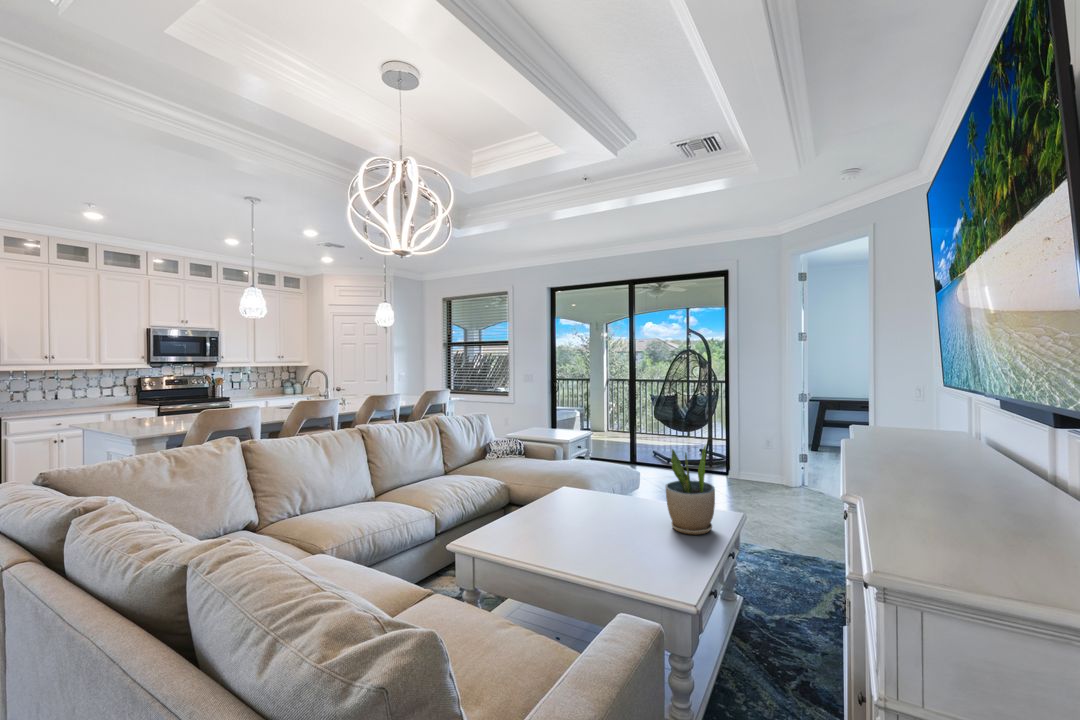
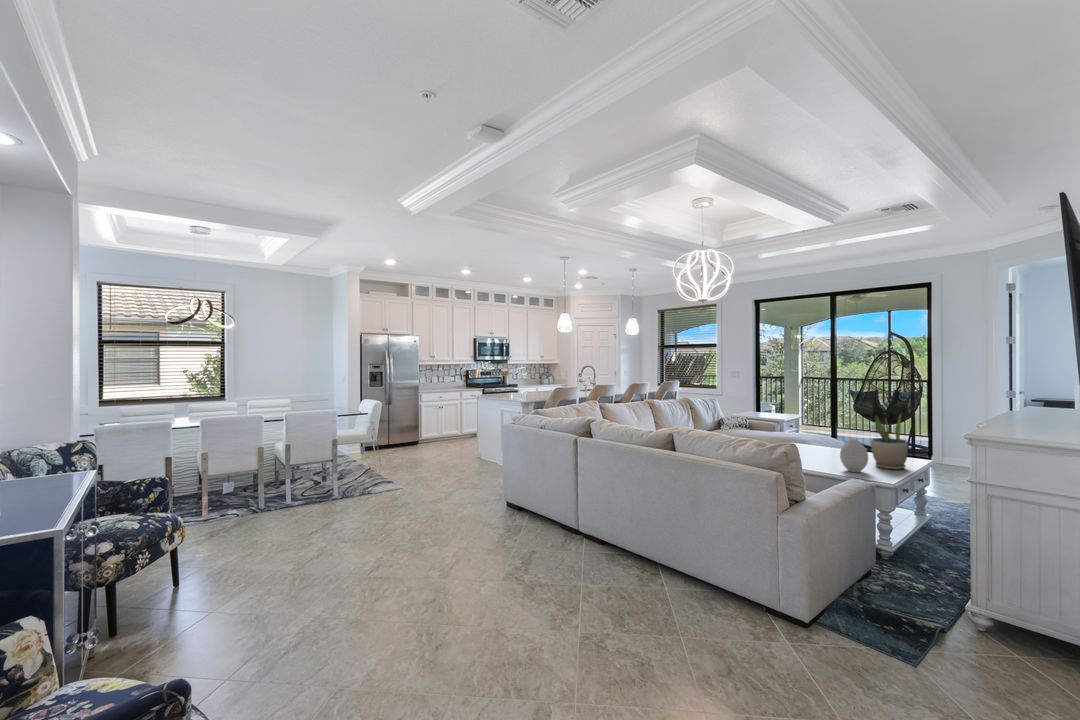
vase: none [620,492,661,551] -> present [840,438,868,472]

